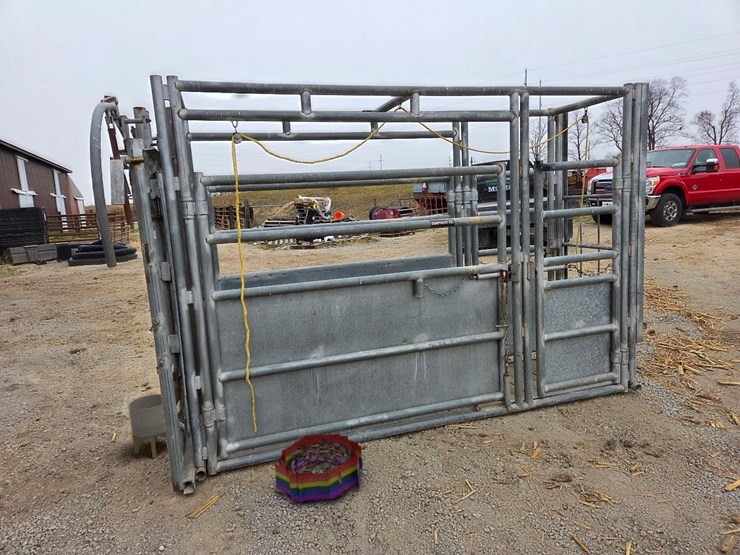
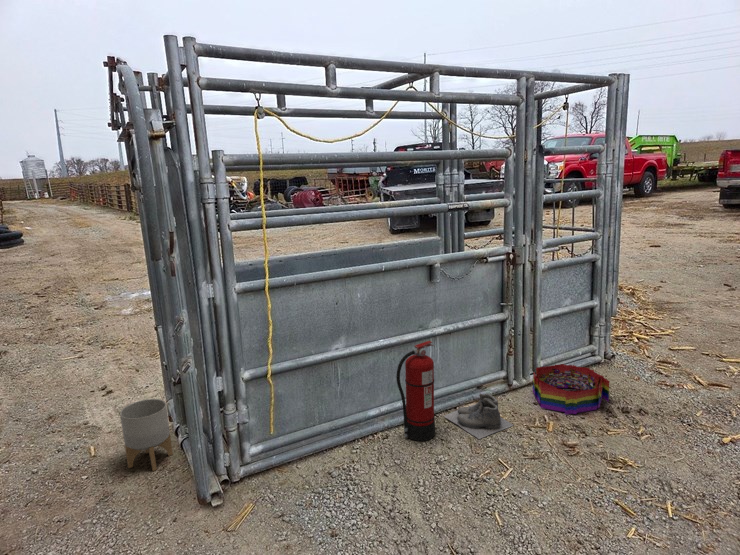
fire extinguisher: none [373,356,415,455] -> present [396,341,435,441]
boots: none [430,412,498,459] -> present [444,393,513,439]
storage bin: present [274,434,362,502] -> present [532,364,609,415]

